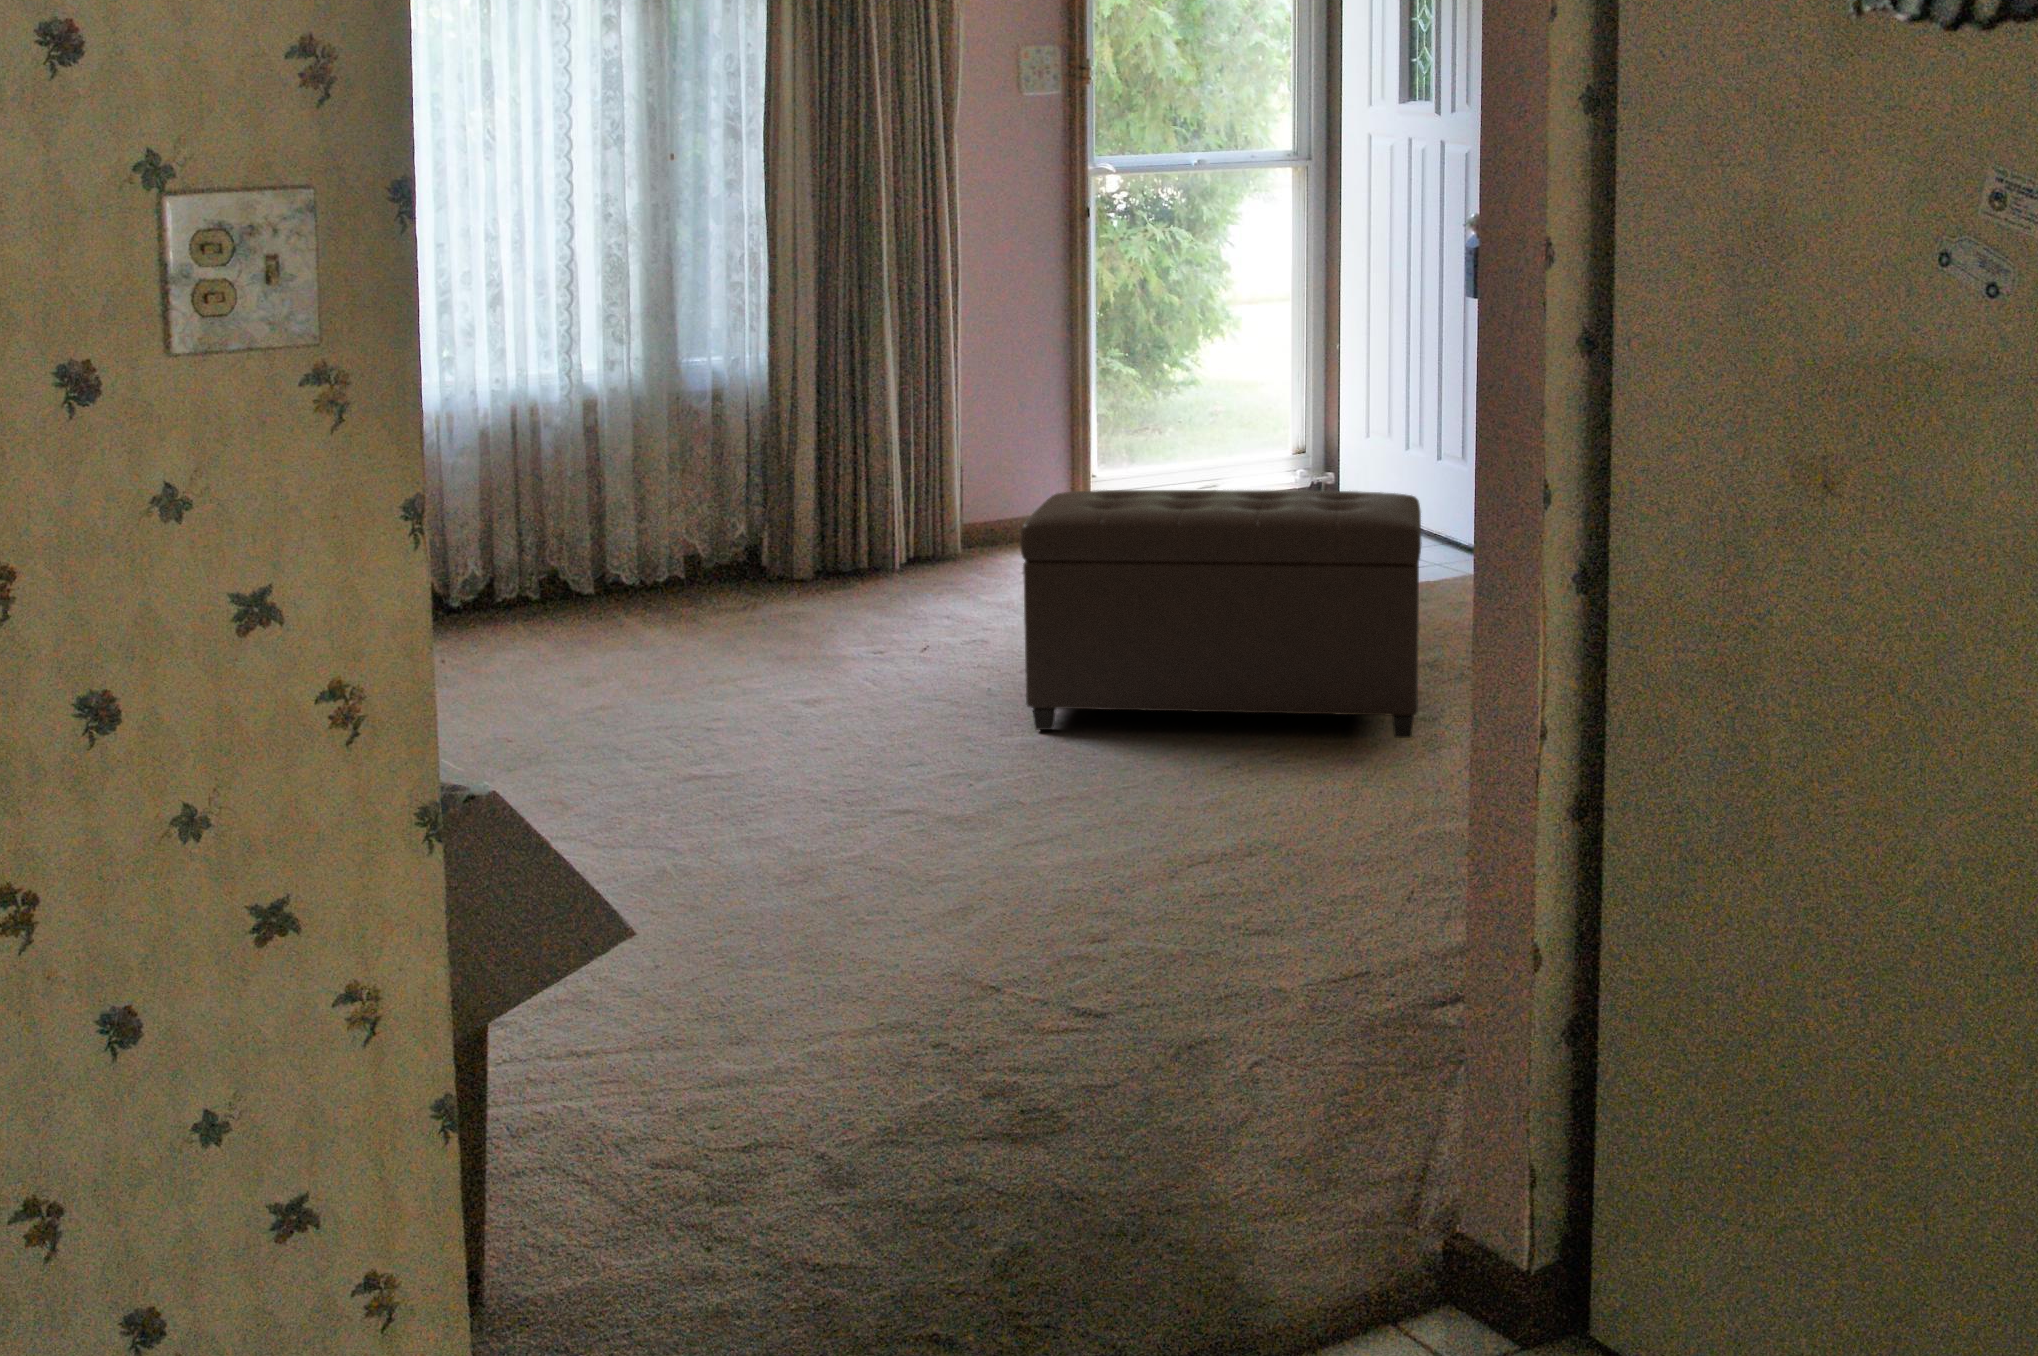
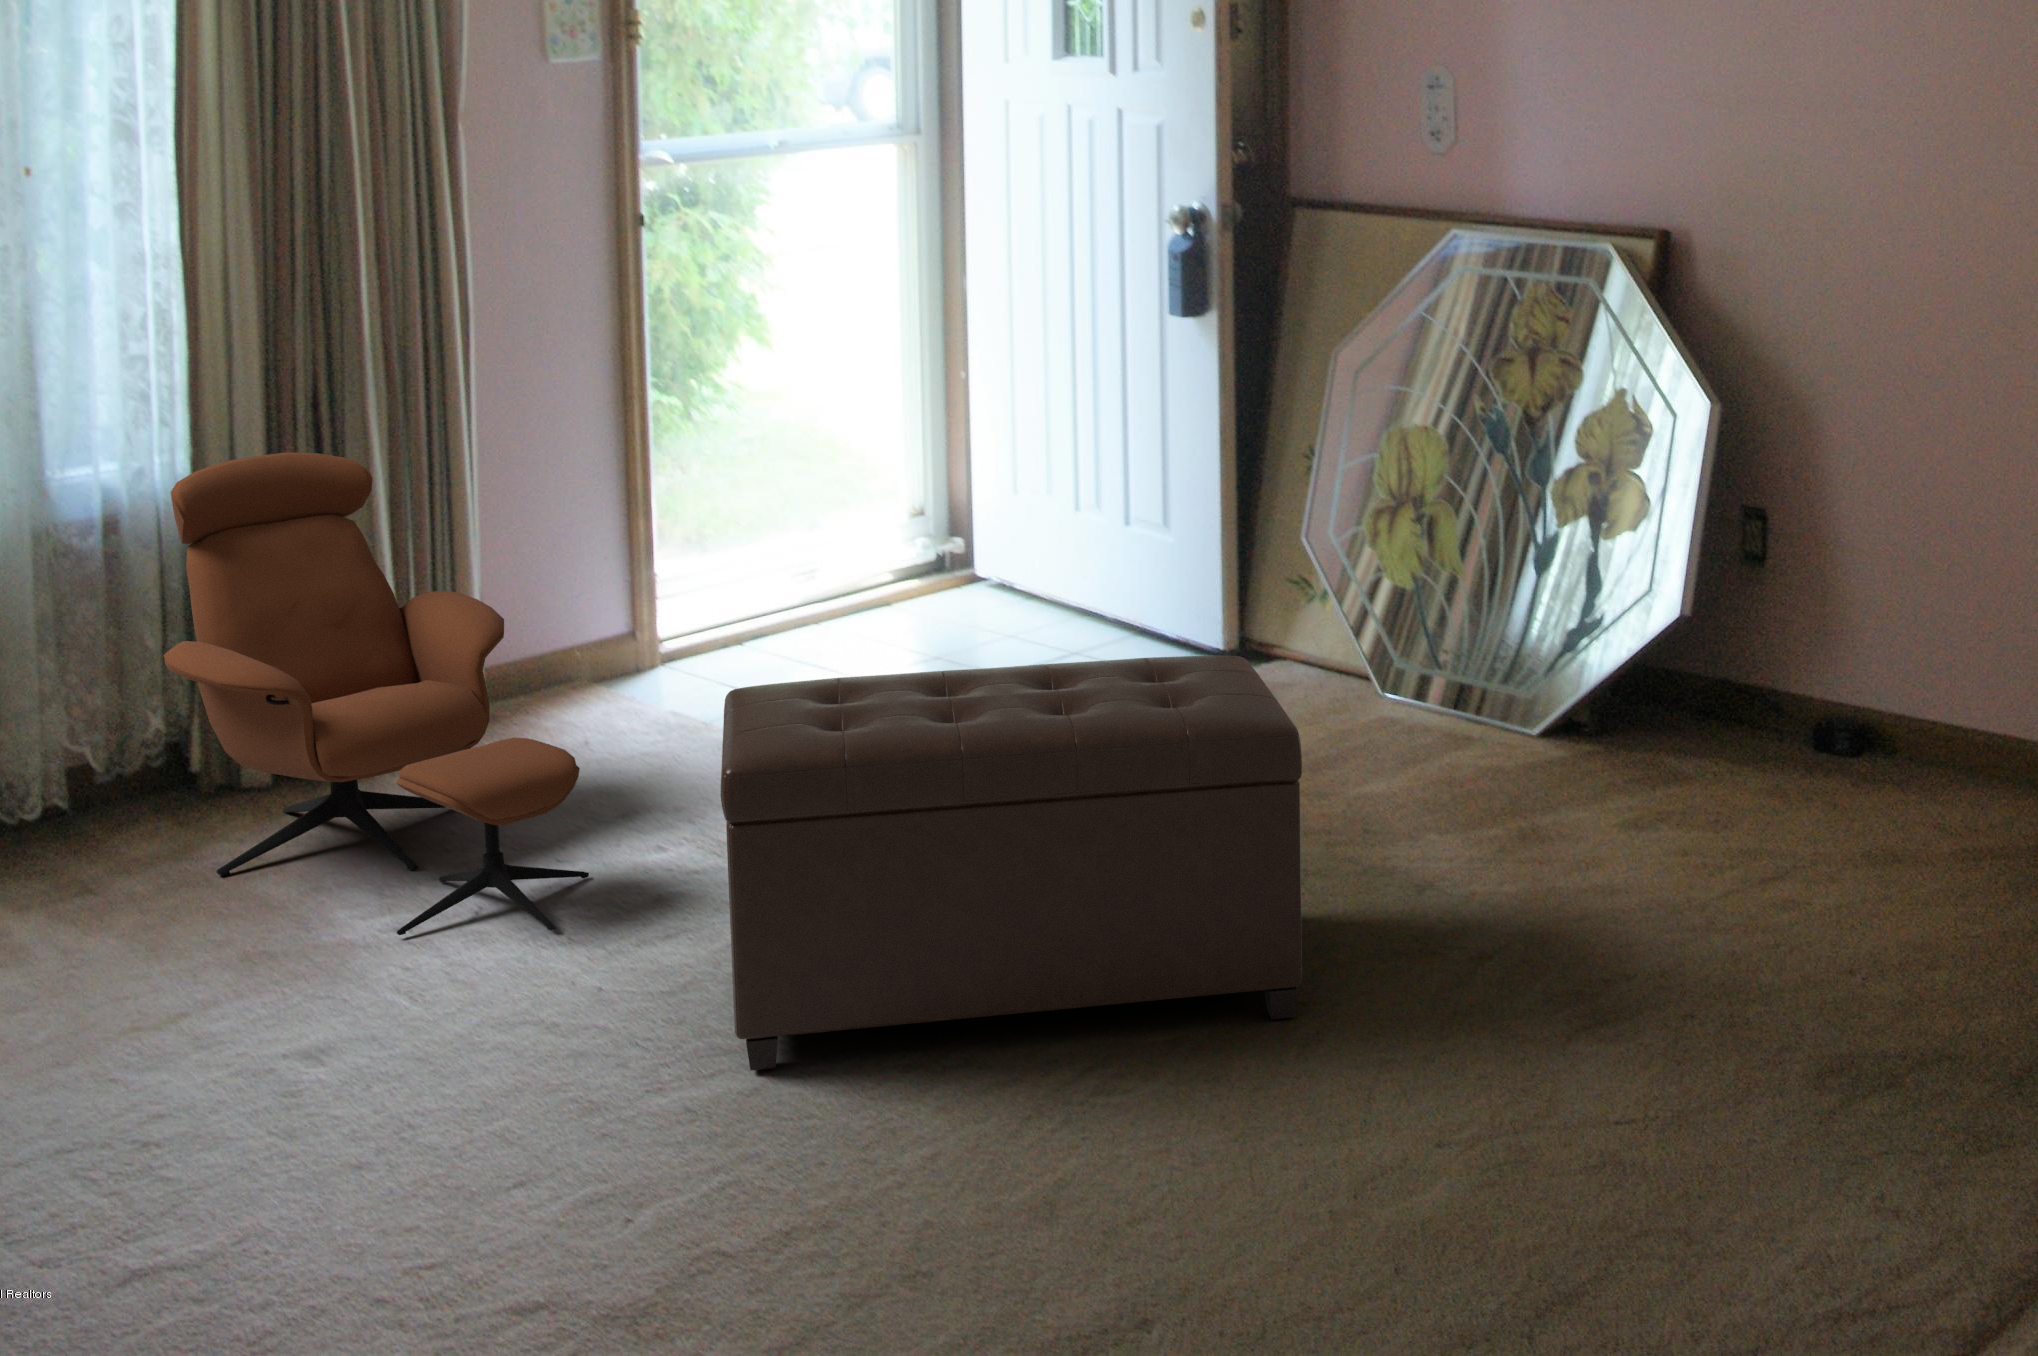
lounge chair: none [735,354,985,659] -> present [164,452,589,935]

